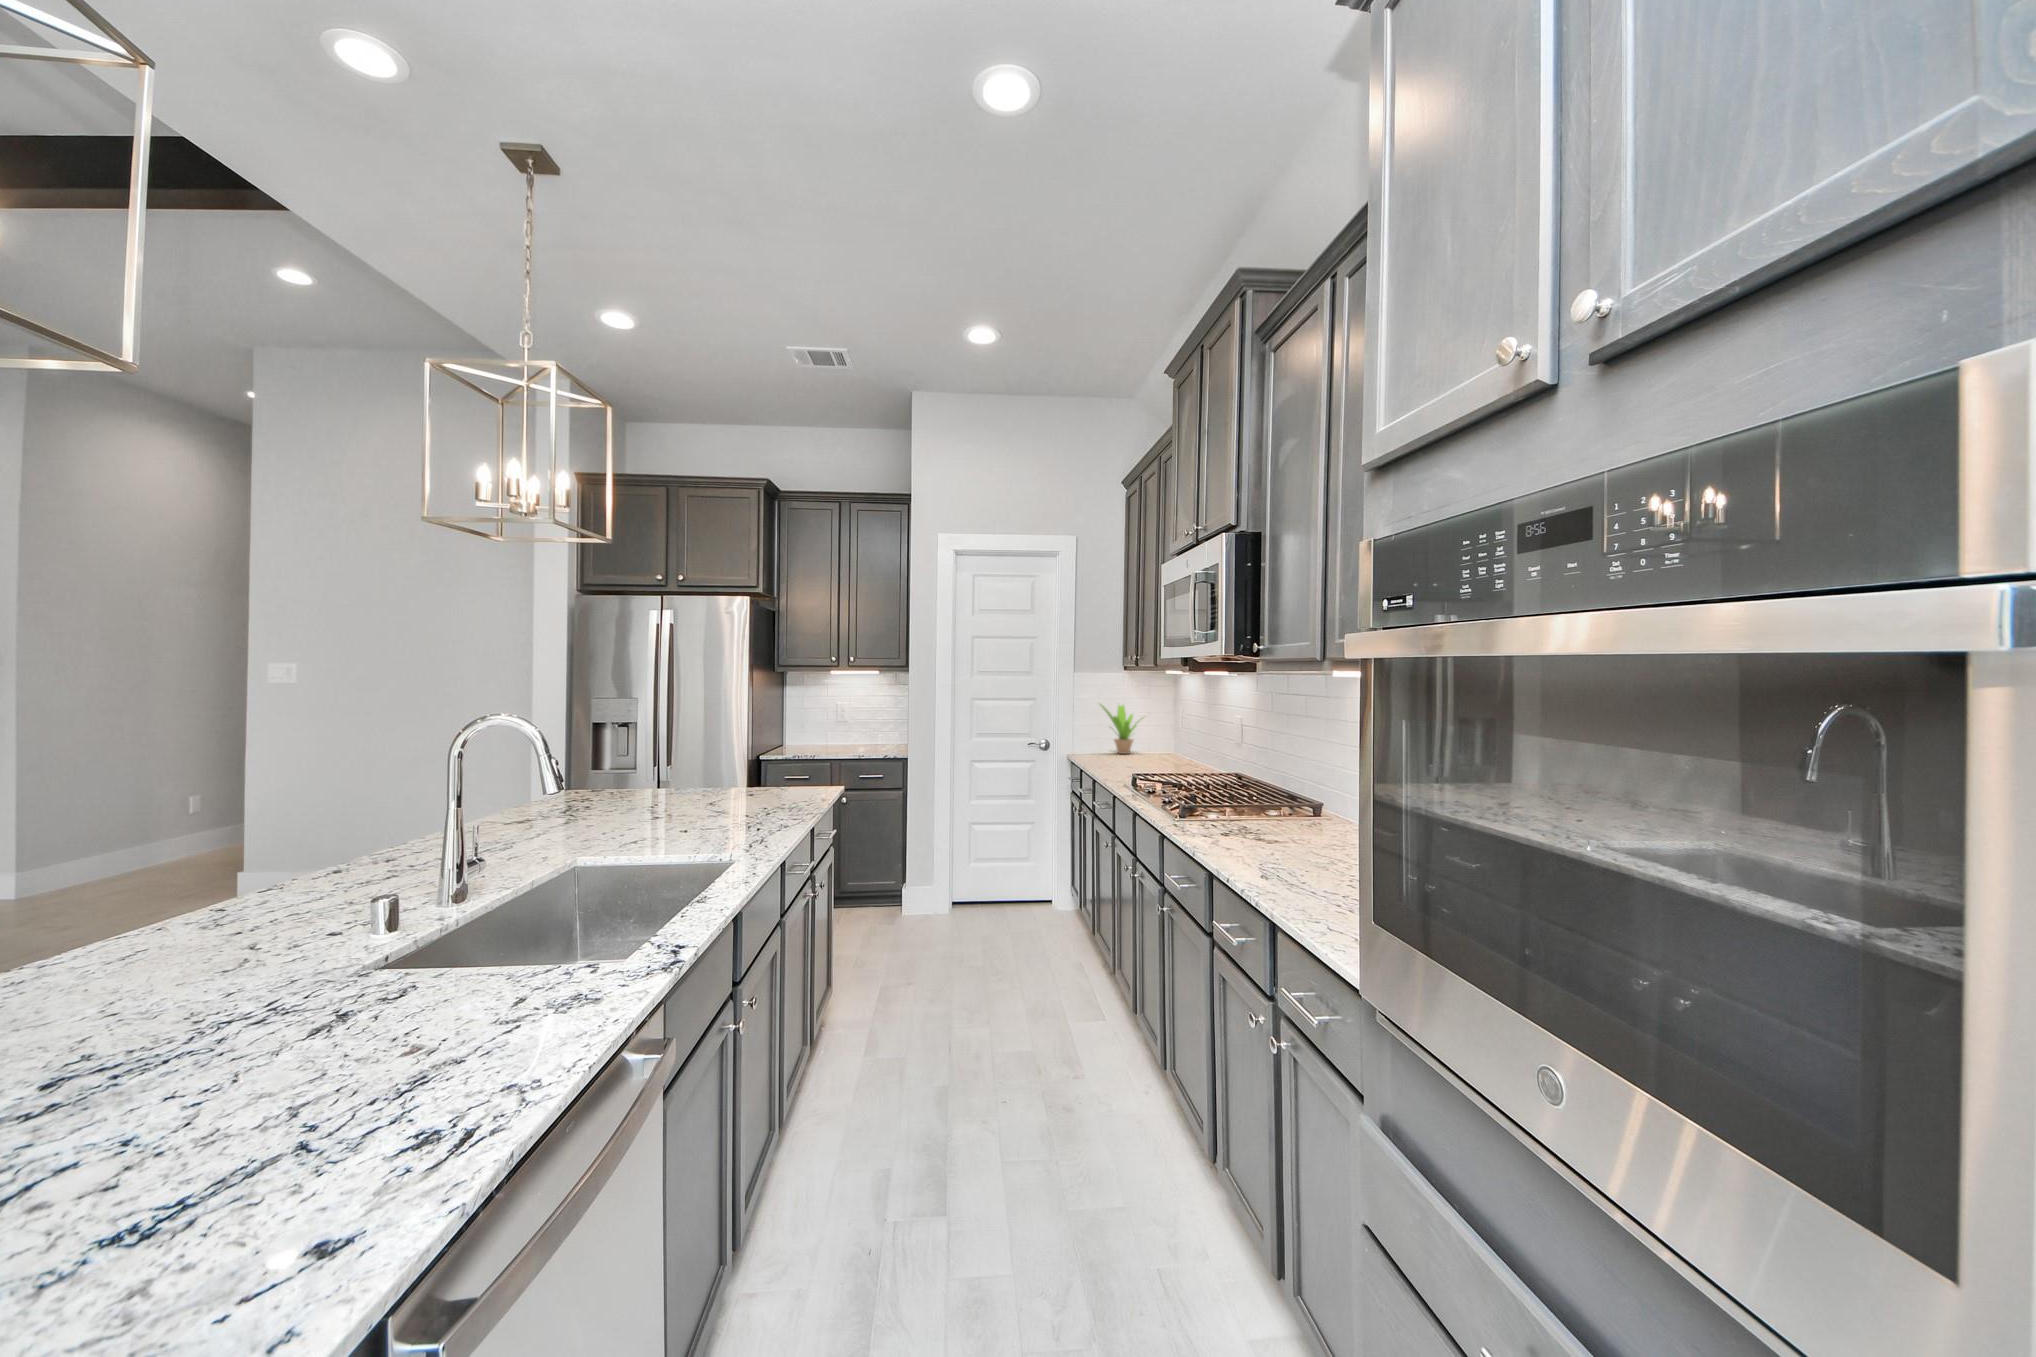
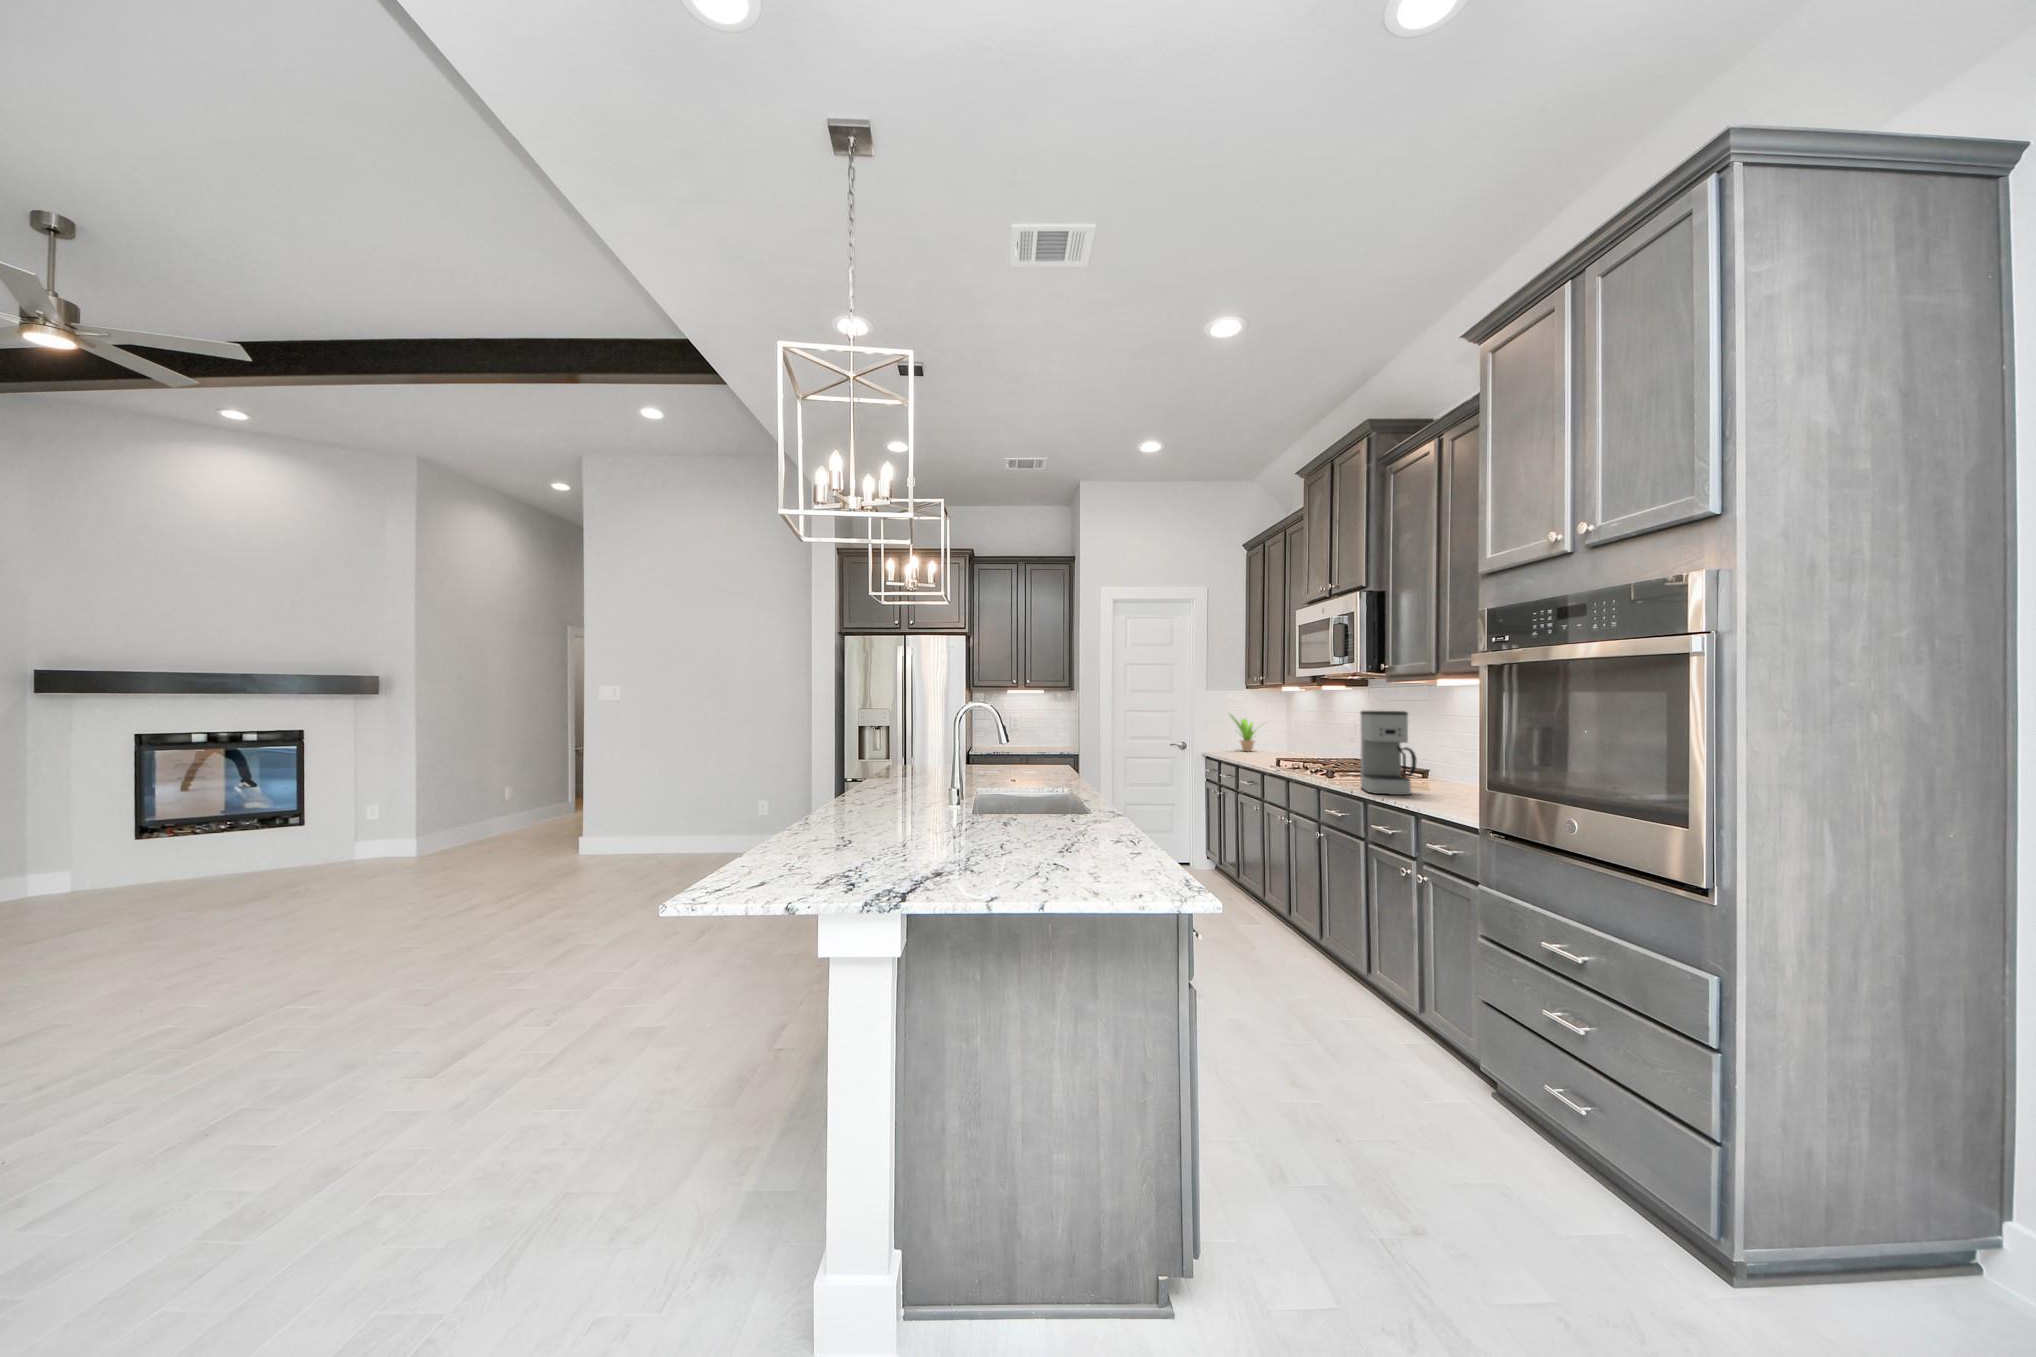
coffee maker: none [1222,715,1301,851] -> present [1361,711,1416,795]

